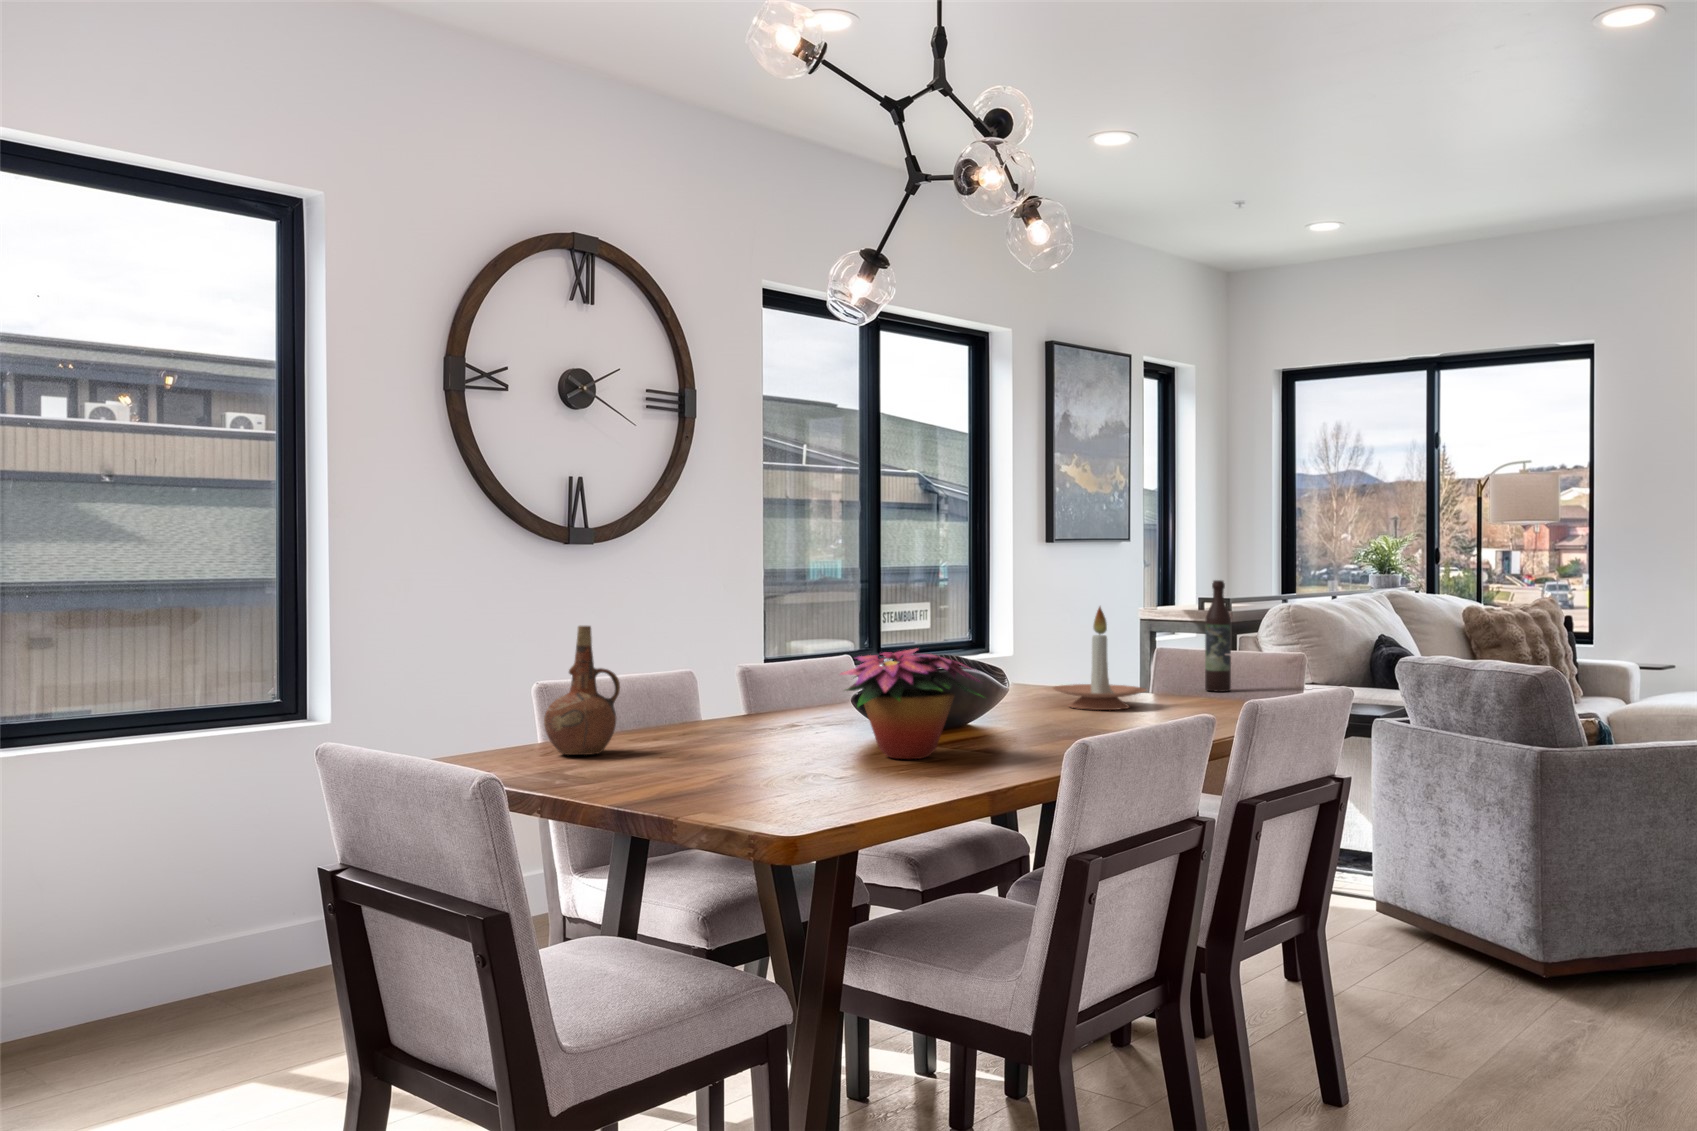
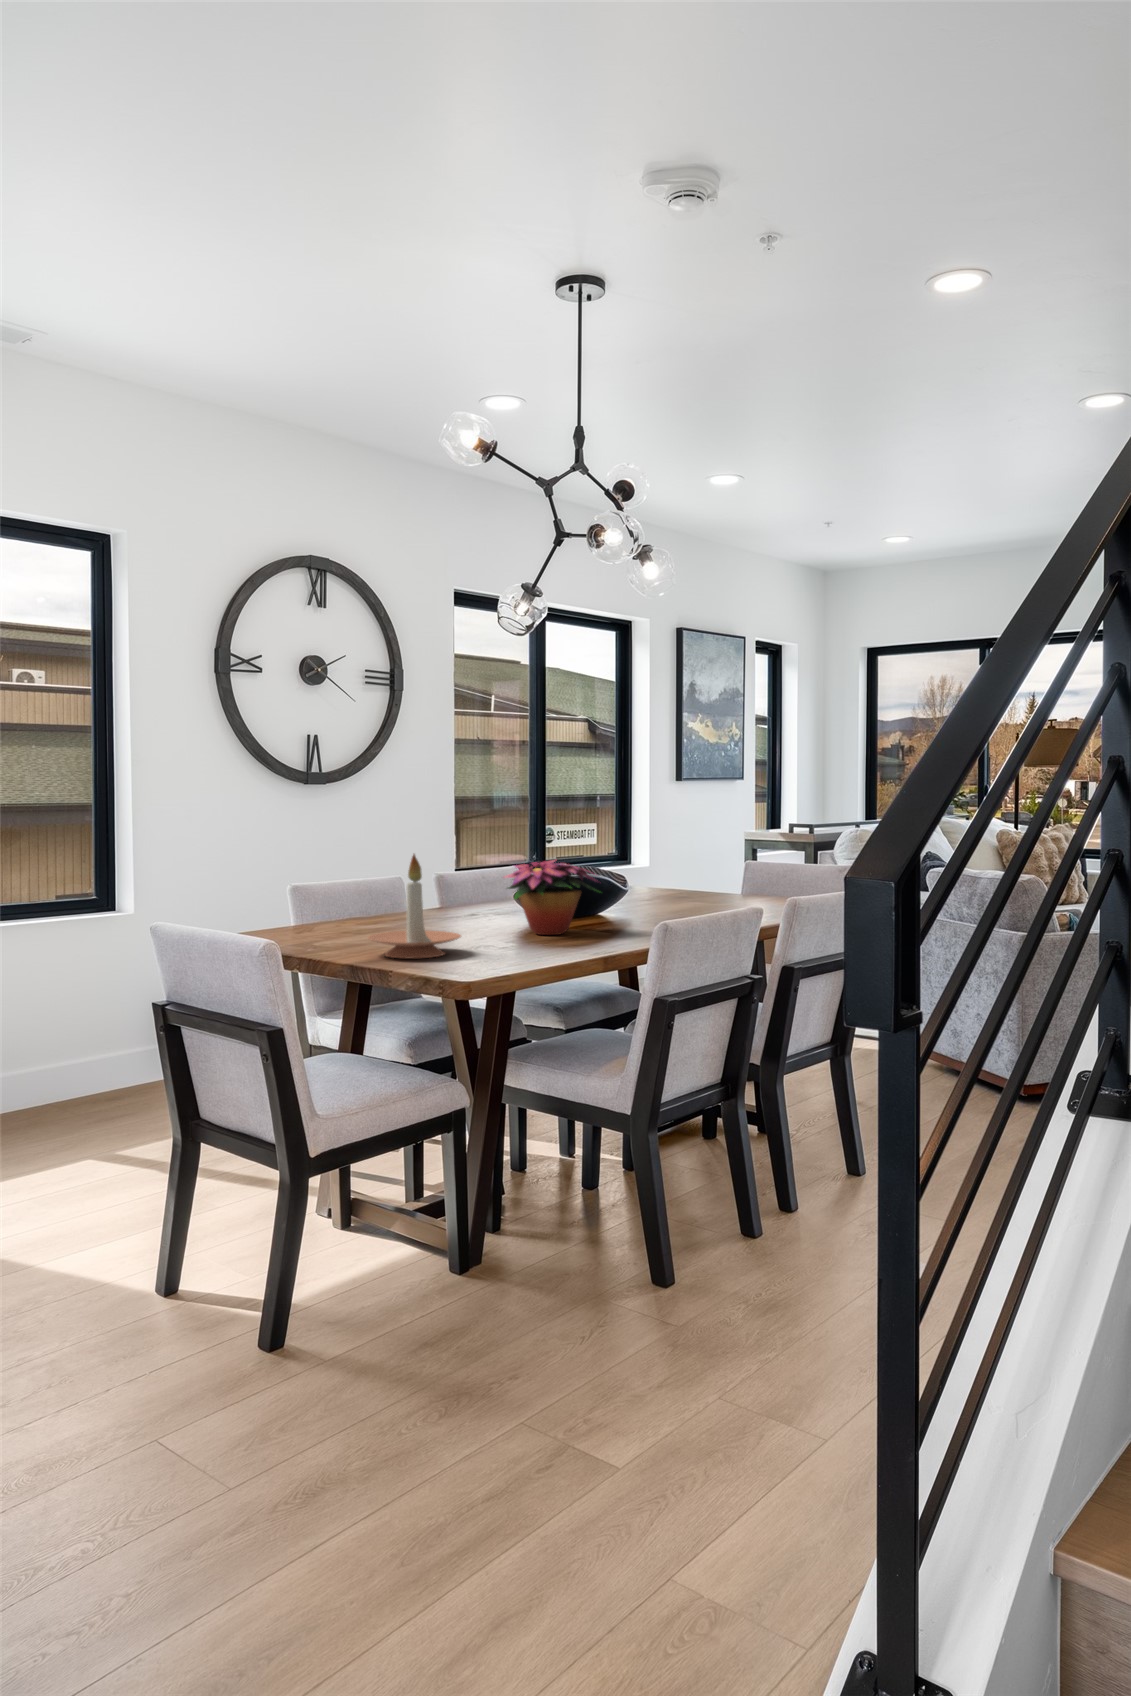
wine bottle: present [1205,580,1231,692] -> none [773,812,792,892]
candle holder: present [1053,607,1146,710] -> present [368,854,461,958]
ceramic pitcher: present [544,626,620,755] -> none [299,845,351,934]

